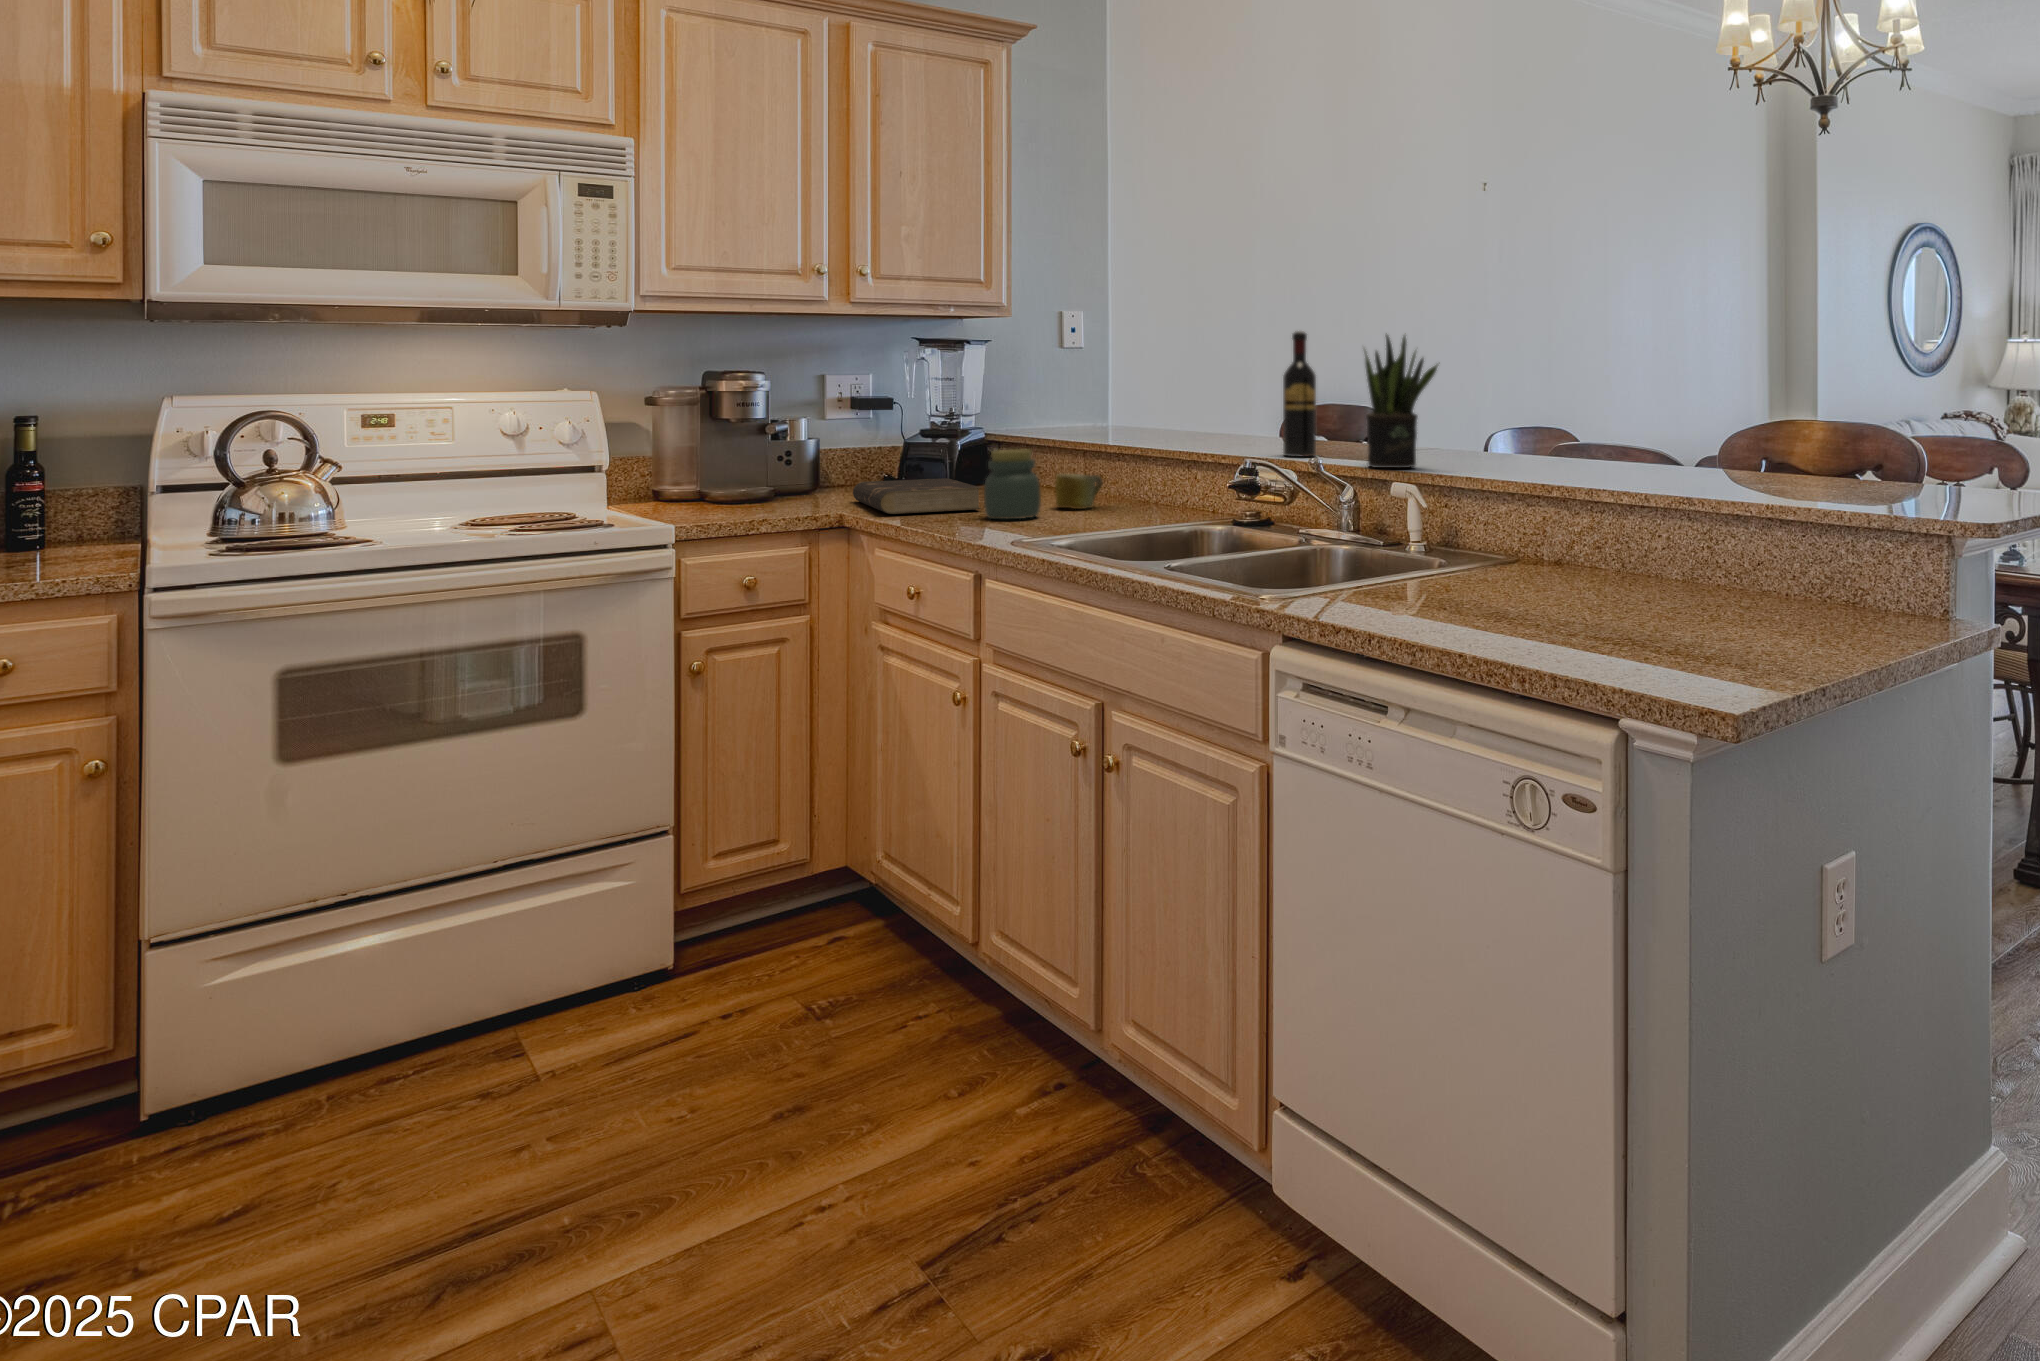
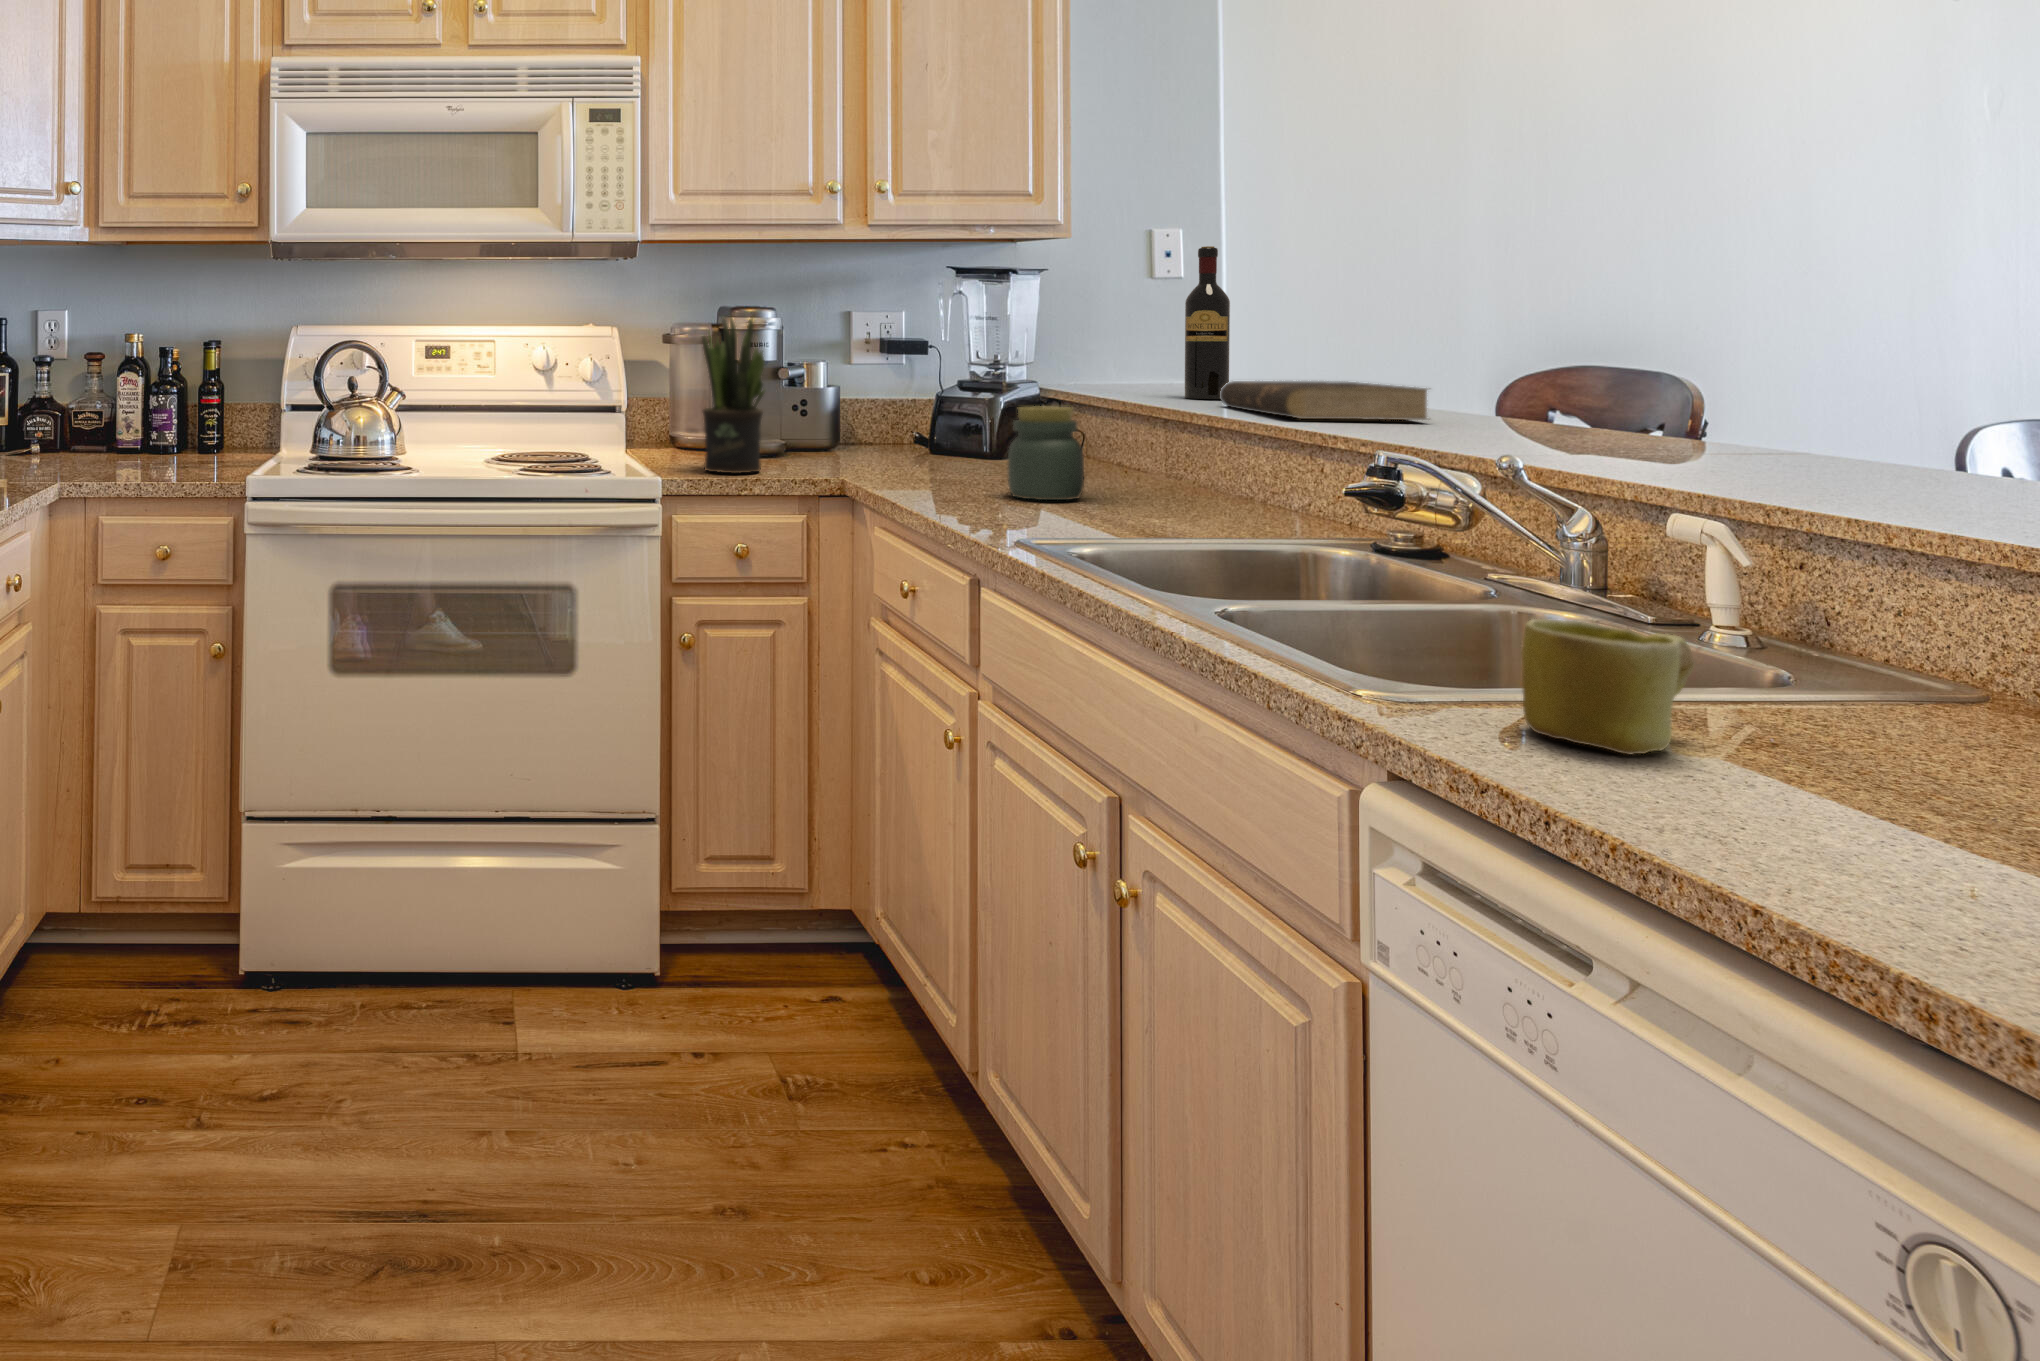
wine bottle: present [1283,332,1316,457] -> present [1185,246,1230,399]
potted plant: present [1365,333,1438,468] -> present [702,317,765,473]
mug: present [1055,474,1103,509] -> present [1521,619,1694,755]
book: present [853,478,981,514] -> present [1220,381,1427,420]

